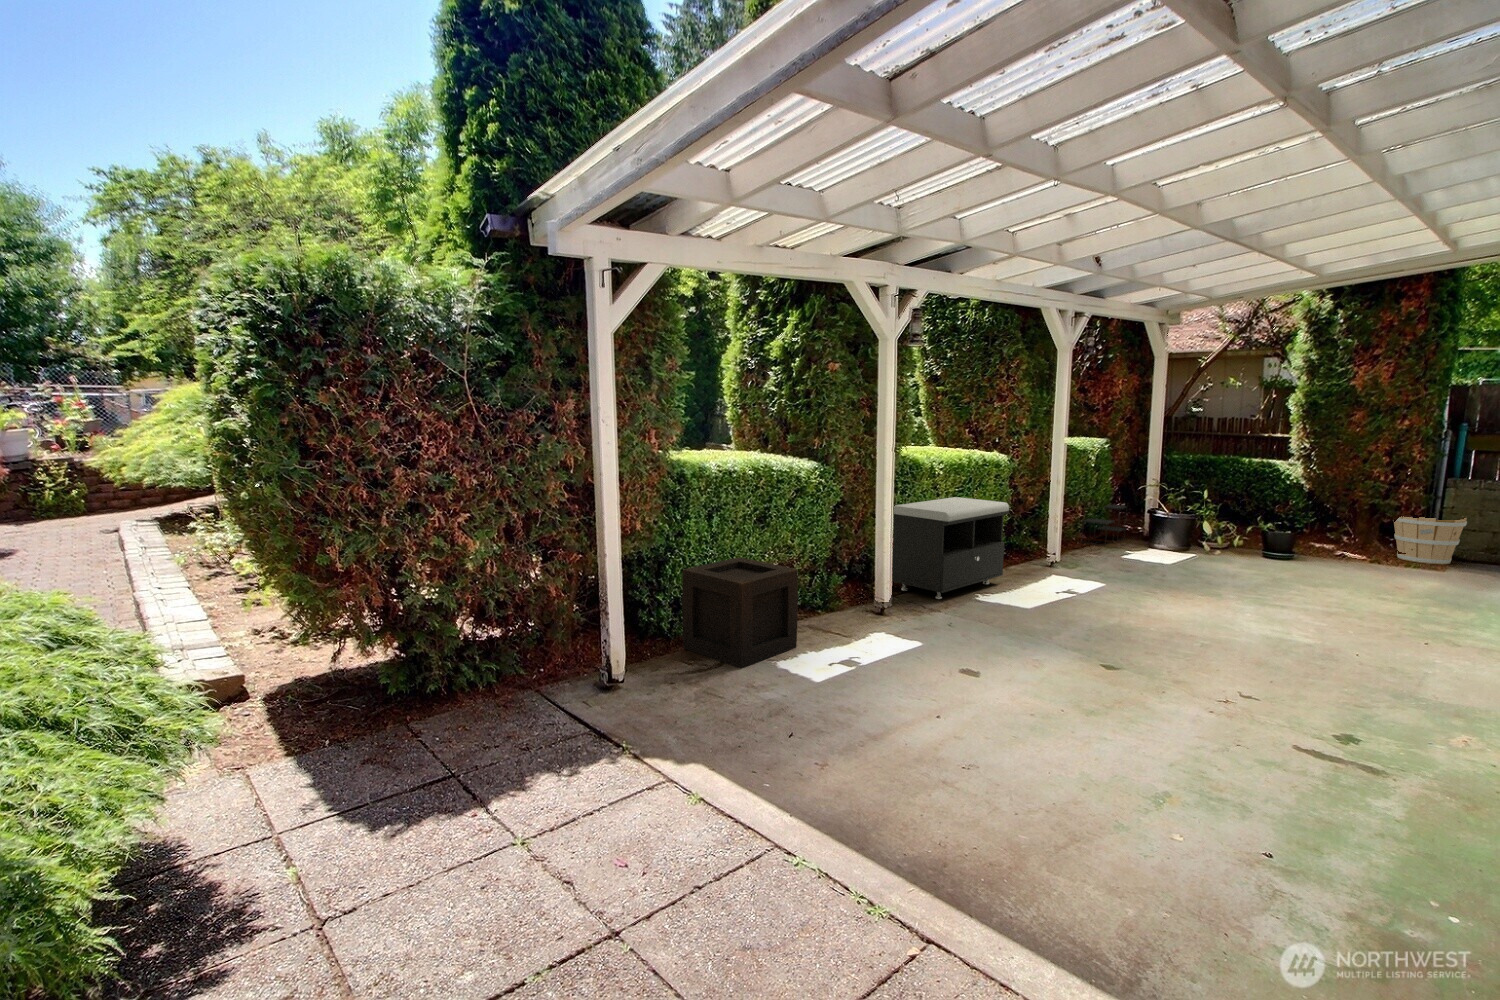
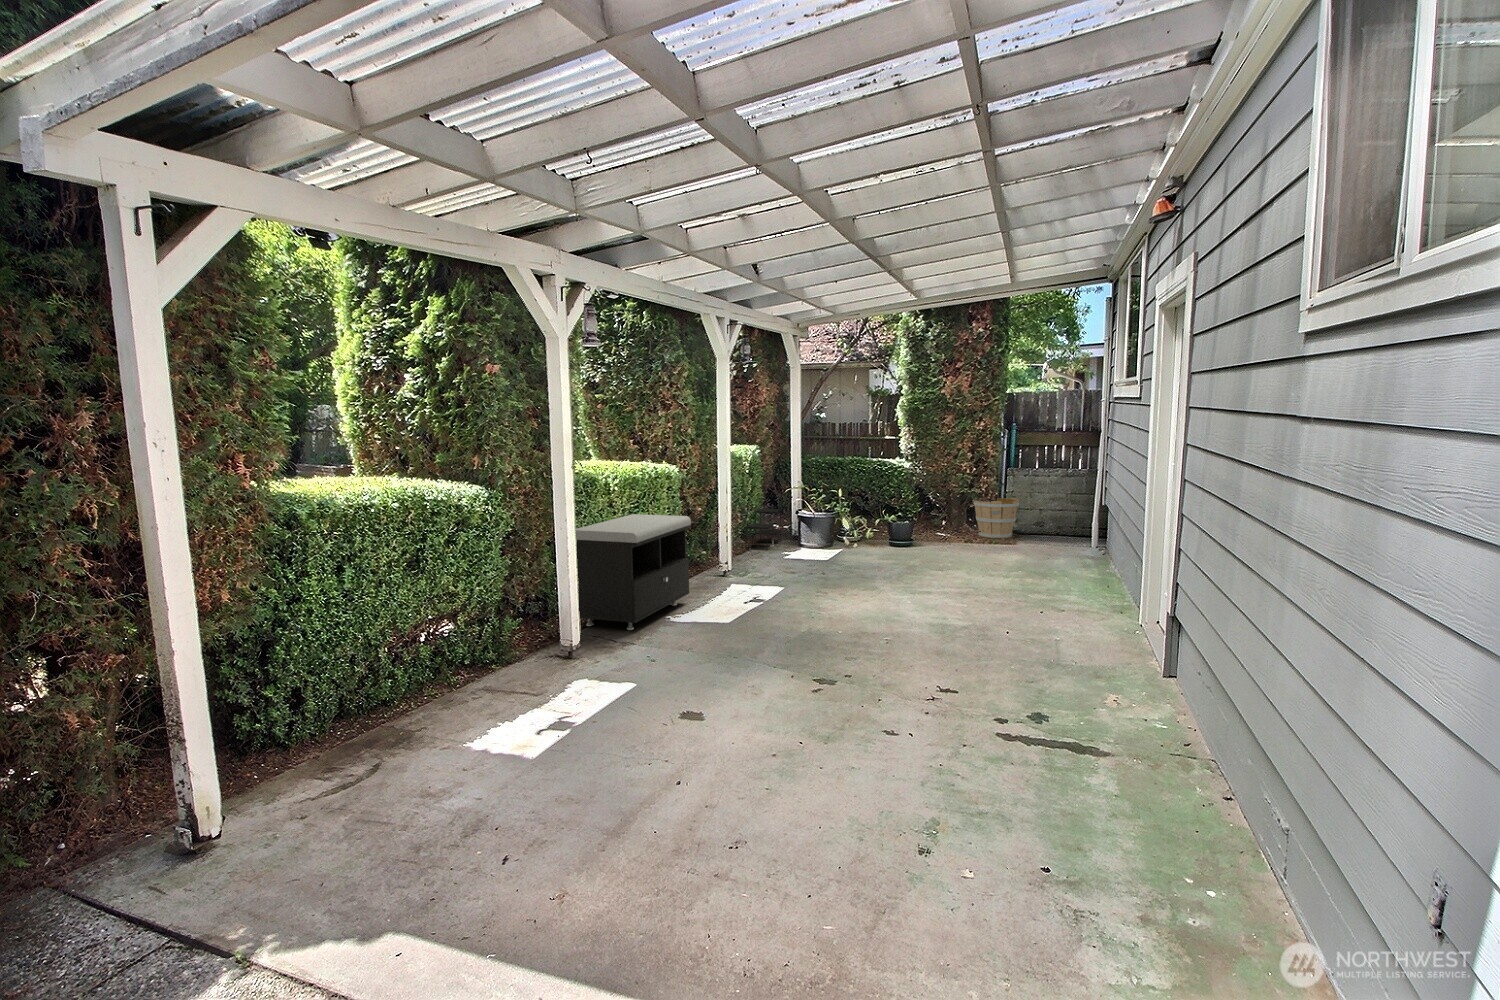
wooden crate: present [682,557,798,668] -> none [305,618,480,770]

